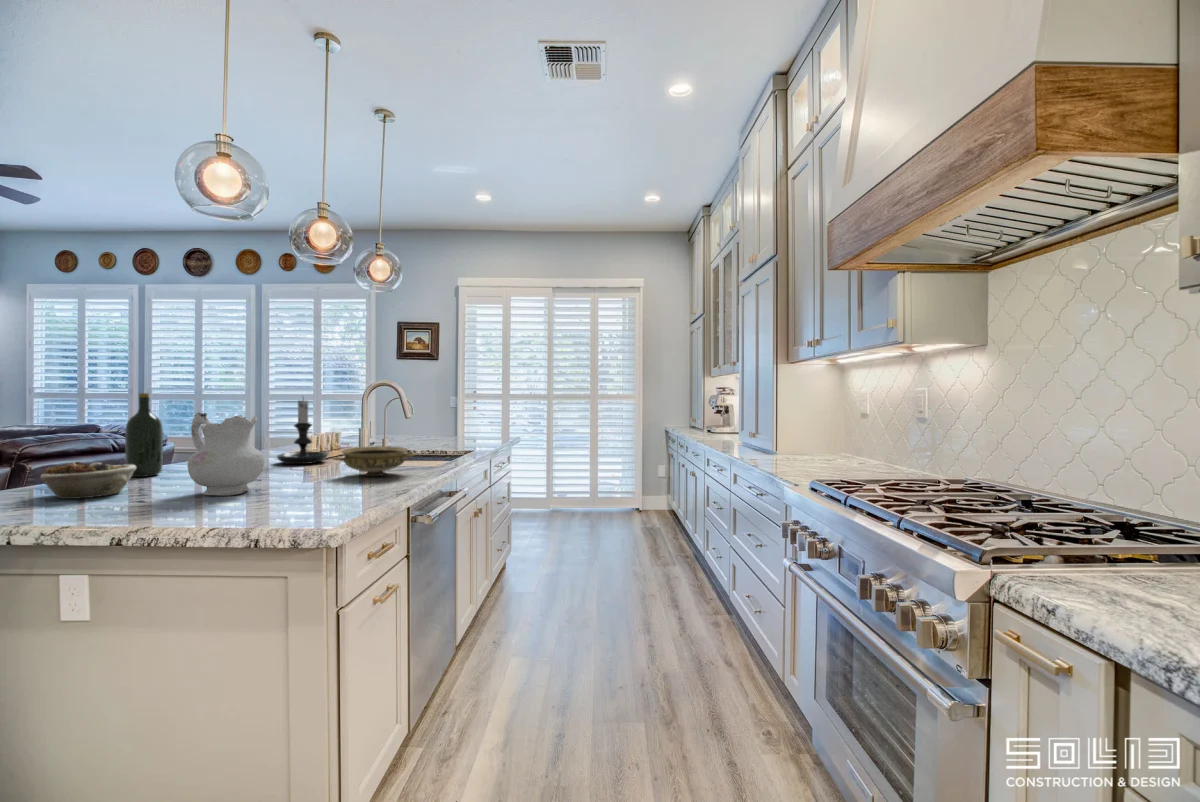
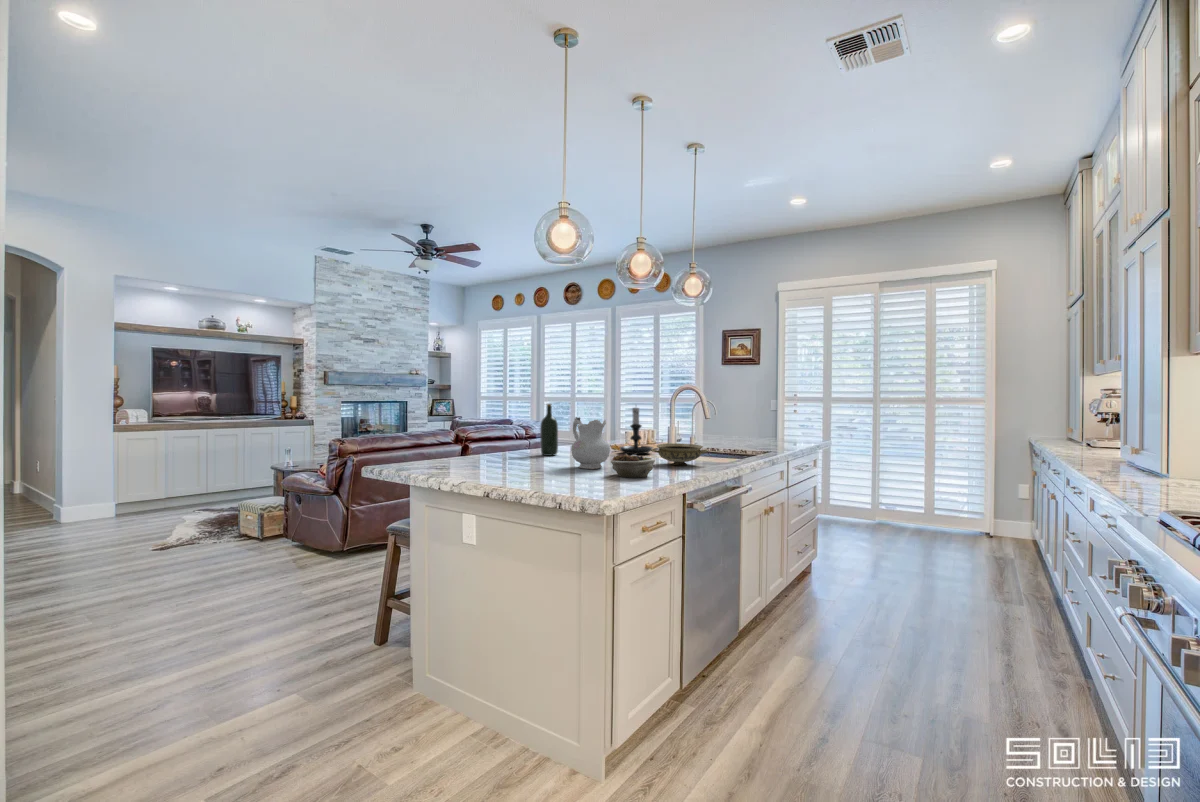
succulent planter: present [40,462,136,499] -> present [611,454,655,478]

